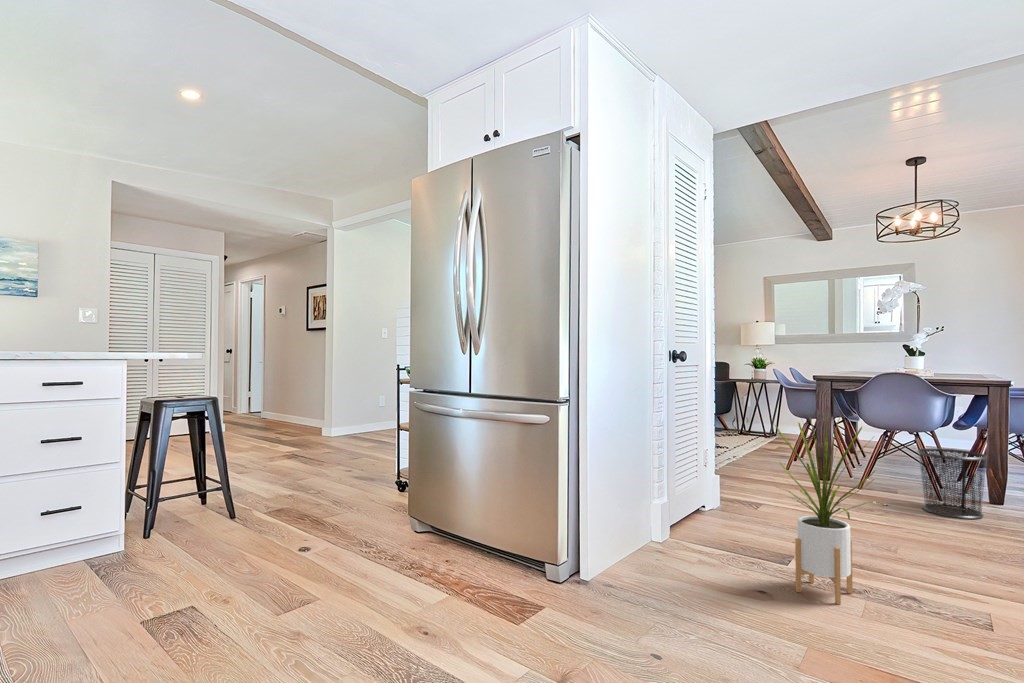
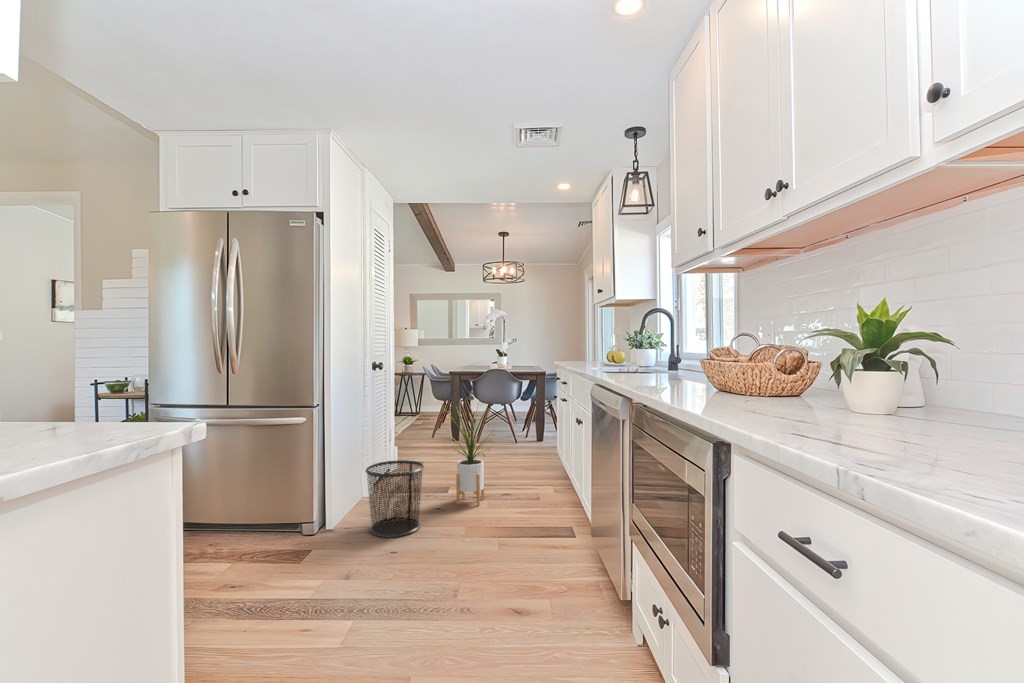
trash can: present [917,448,988,519] -> present [365,460,424,537]

